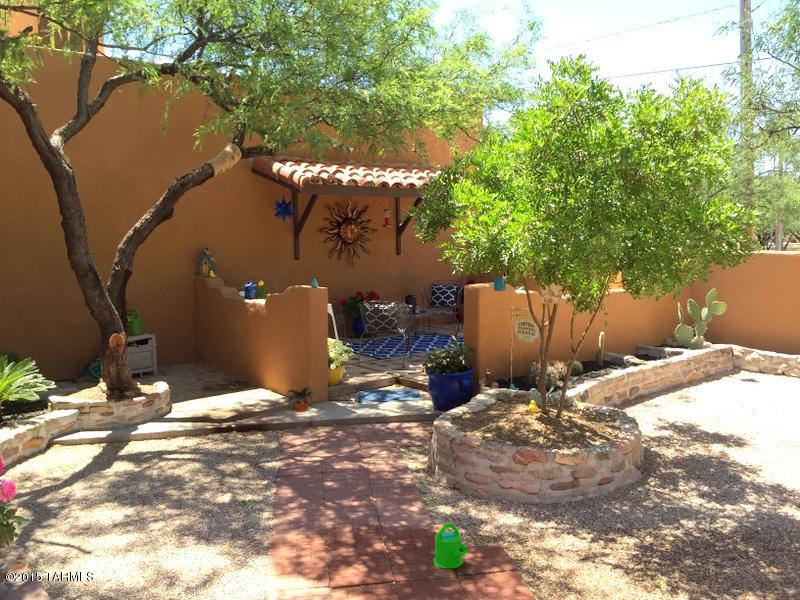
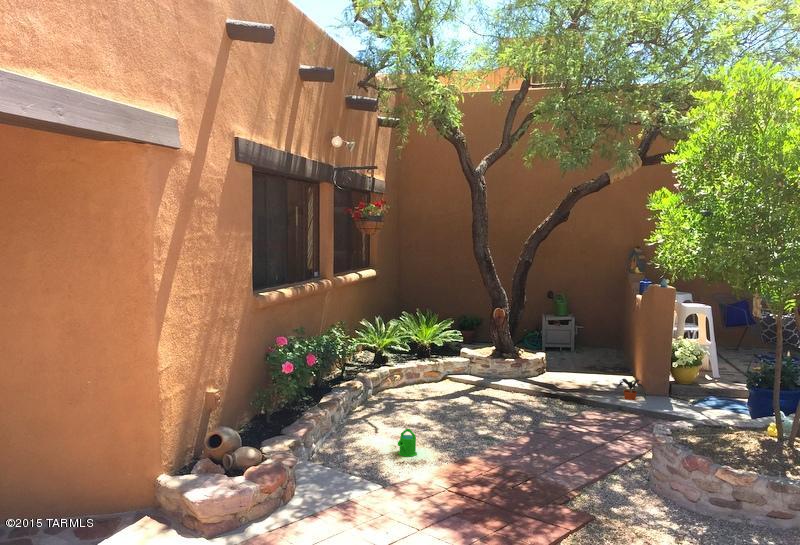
watering can: present [433,523,467,568] -> present [398,429,417,457]

